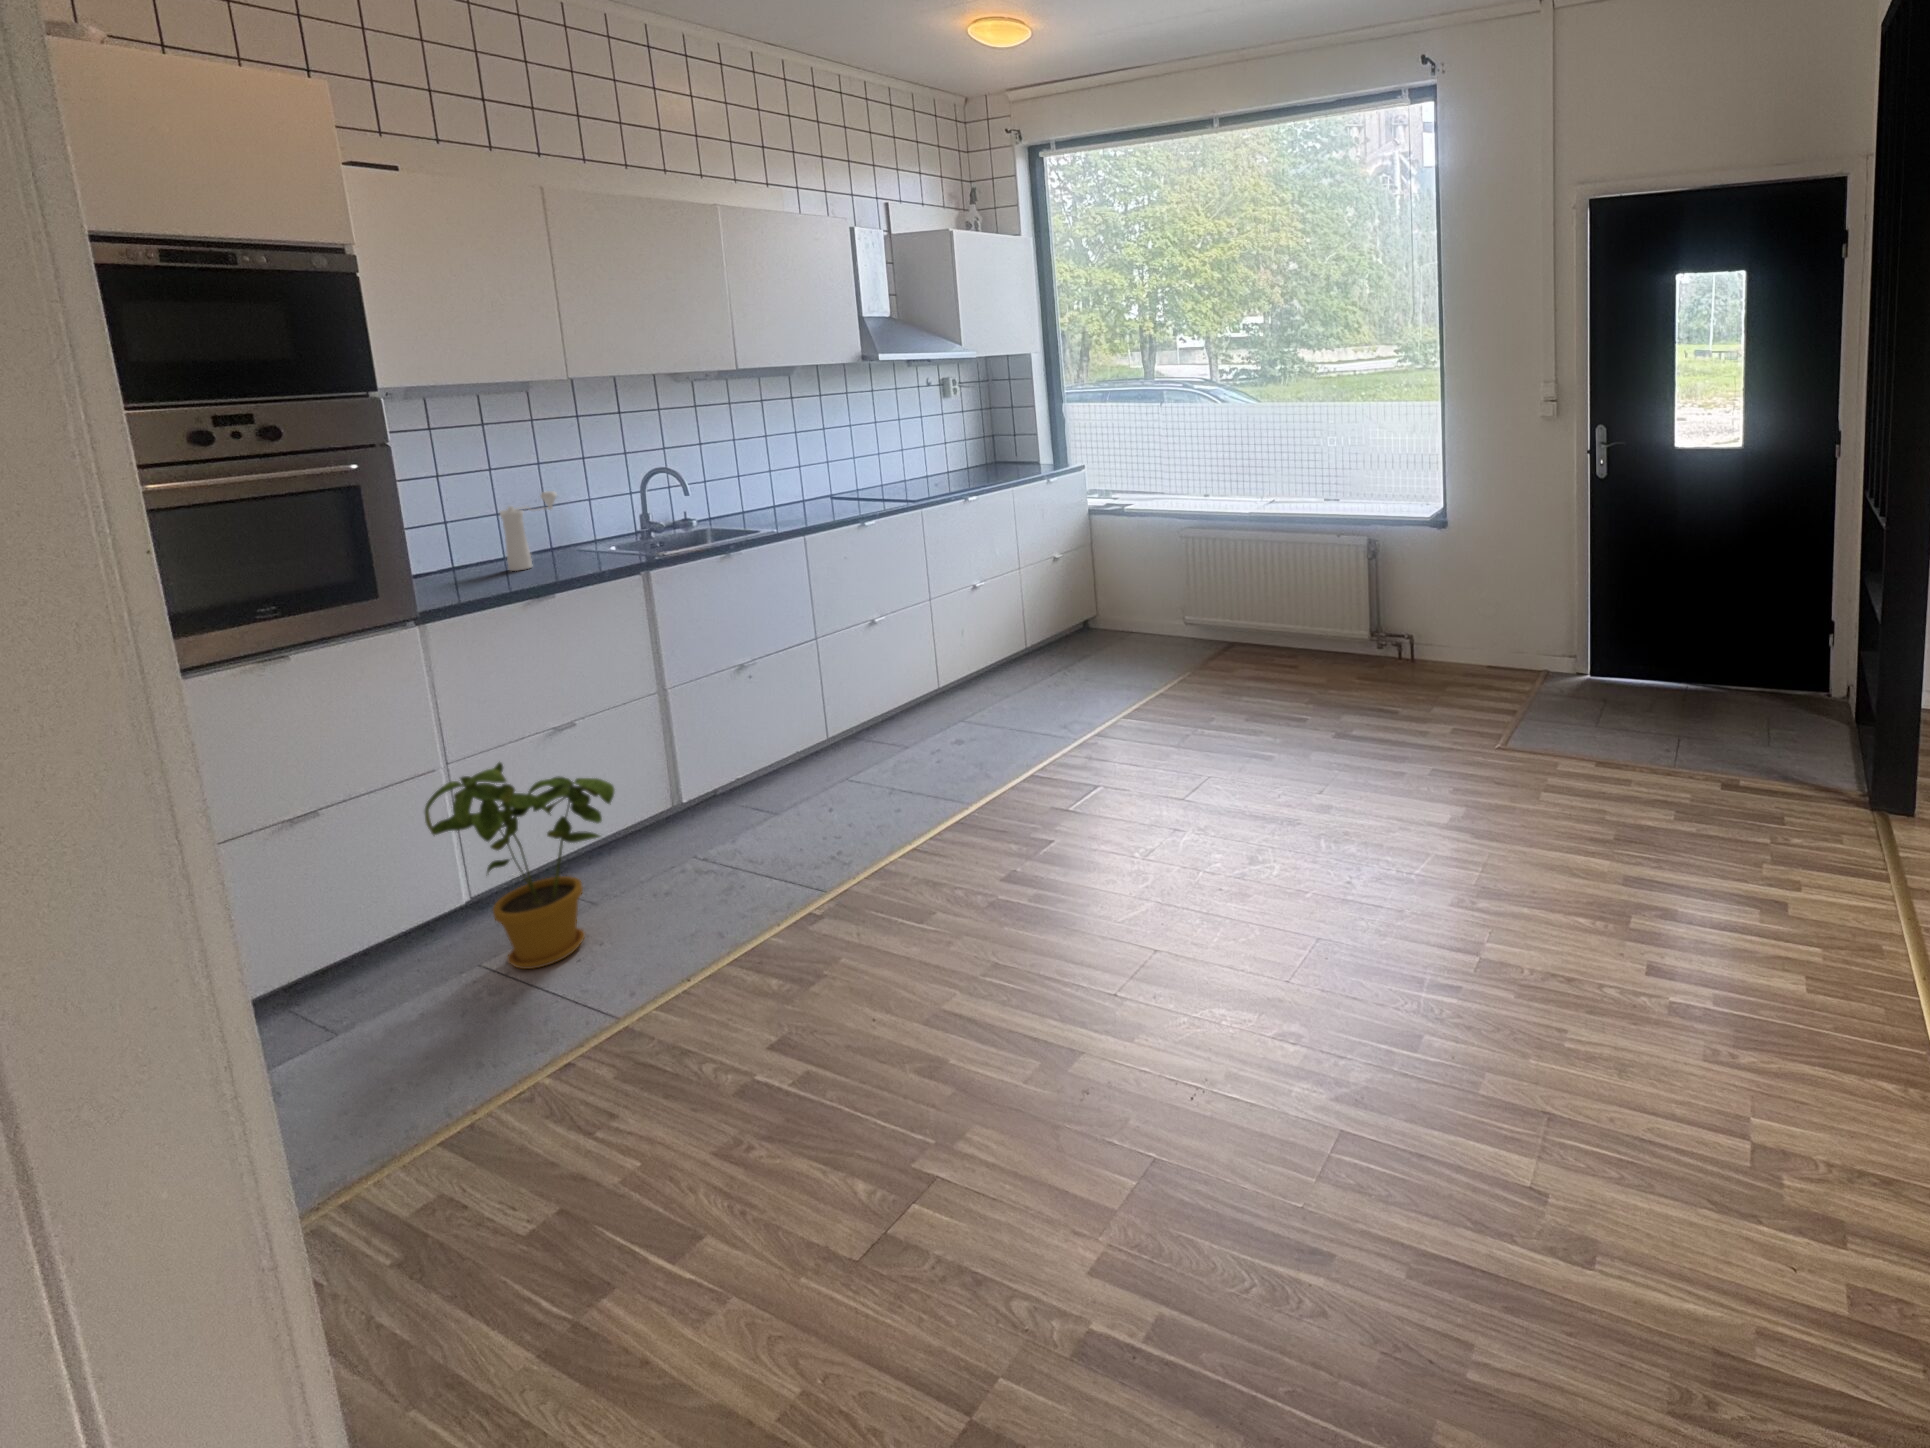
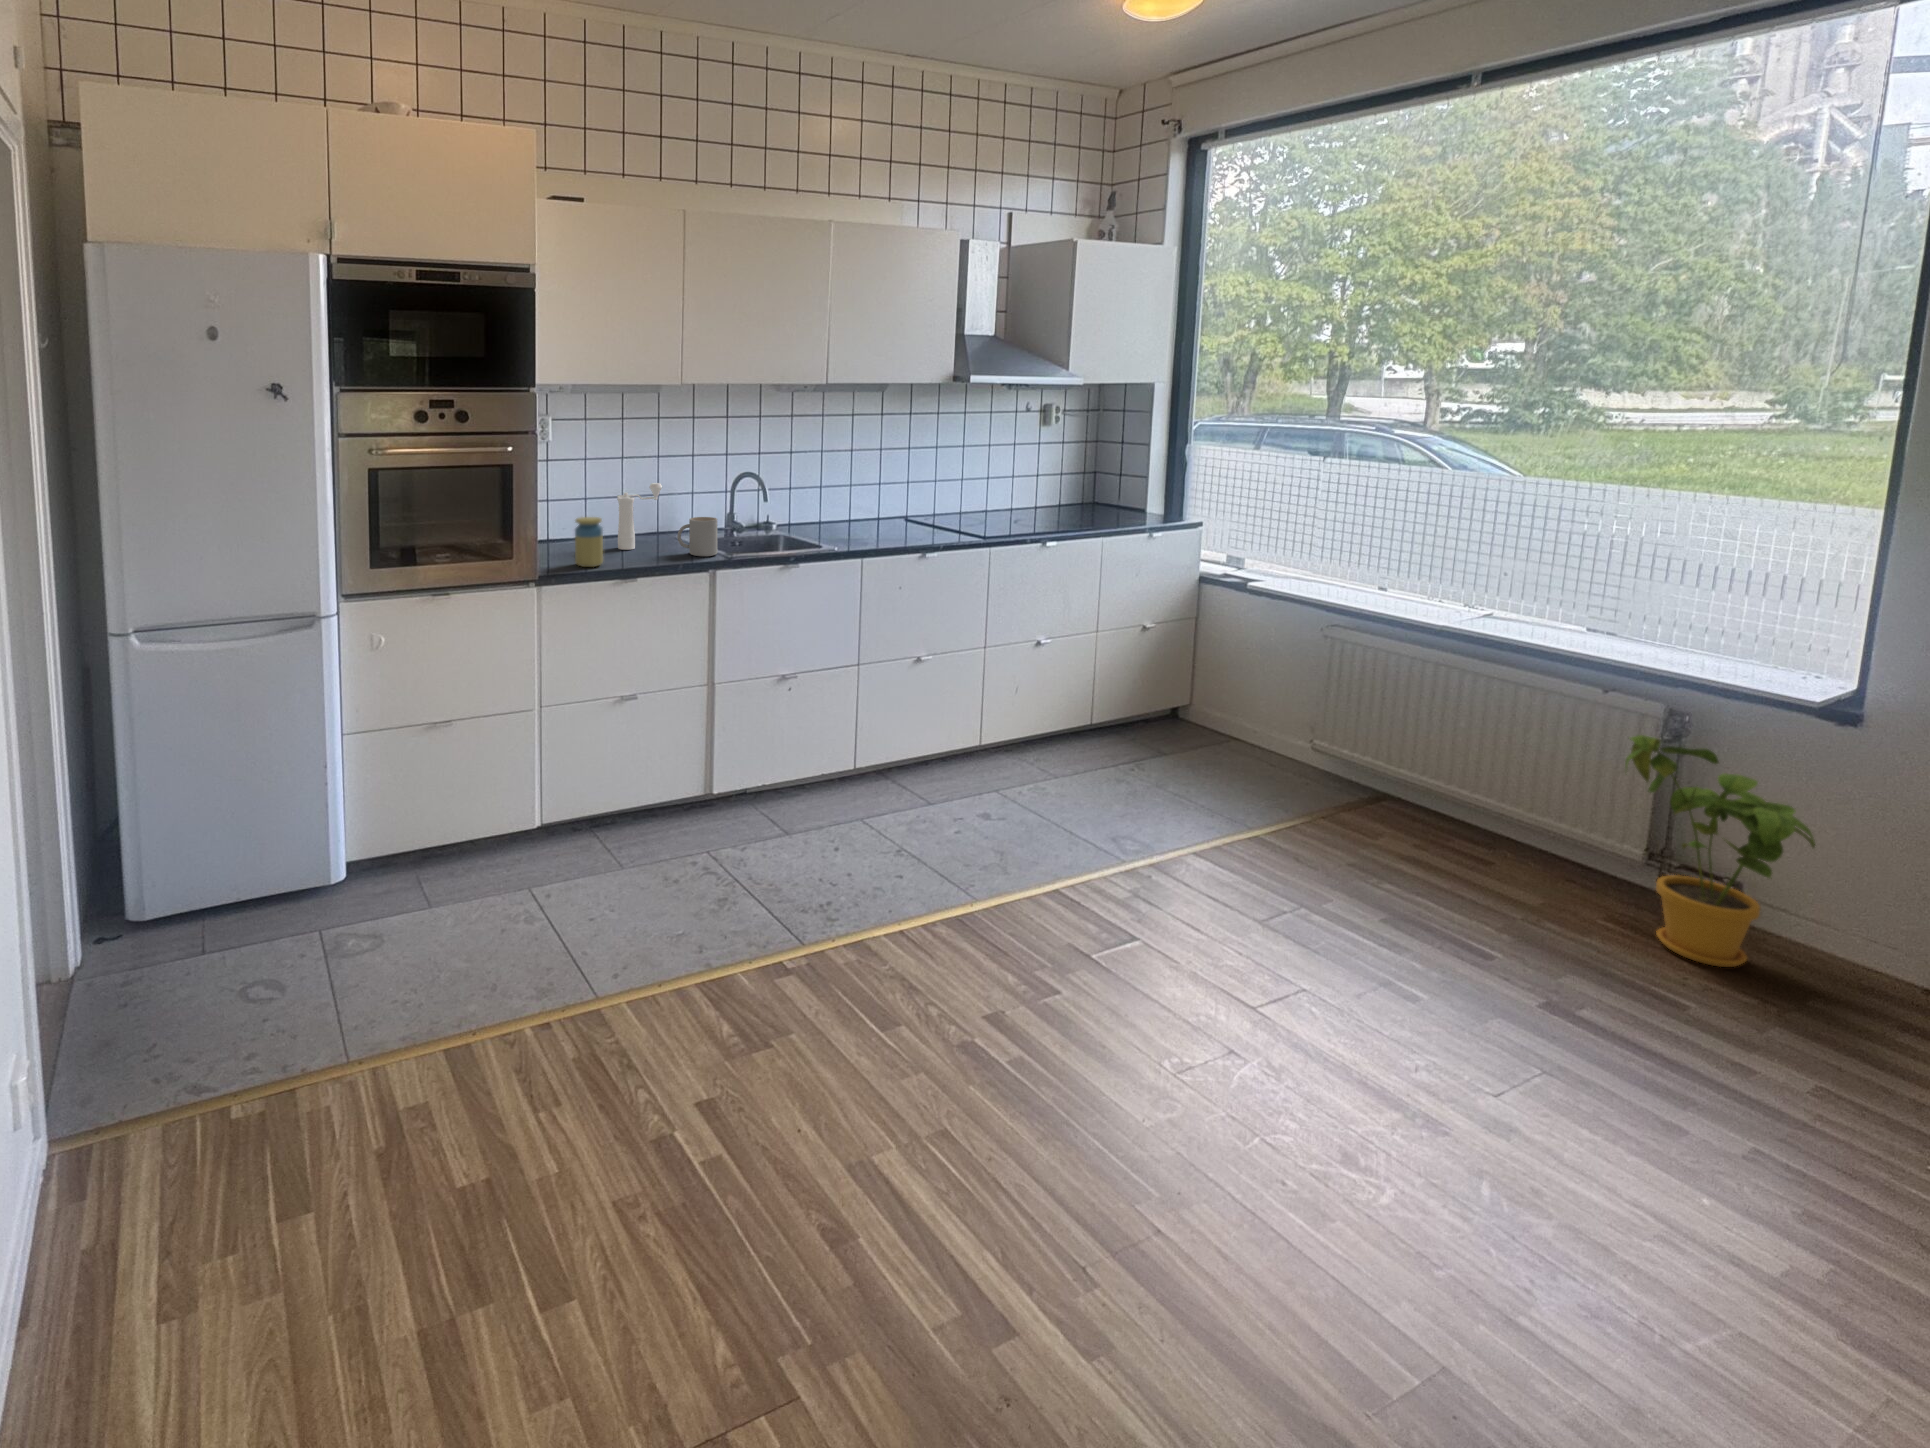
mug: none [590,519,643,562] -> present [677,517,717,556]
jar: none [456,536,502,594] -> present [575,517,603,567]
house plant: present [425,762,614,969] -> present [1625,735,1815,967]

